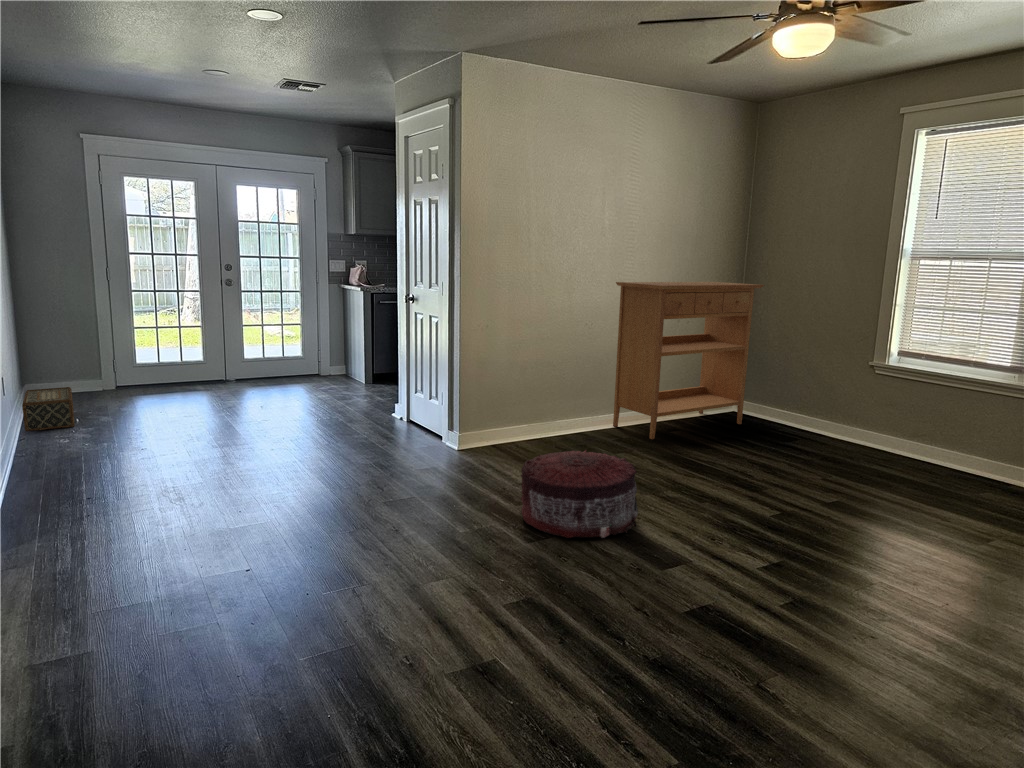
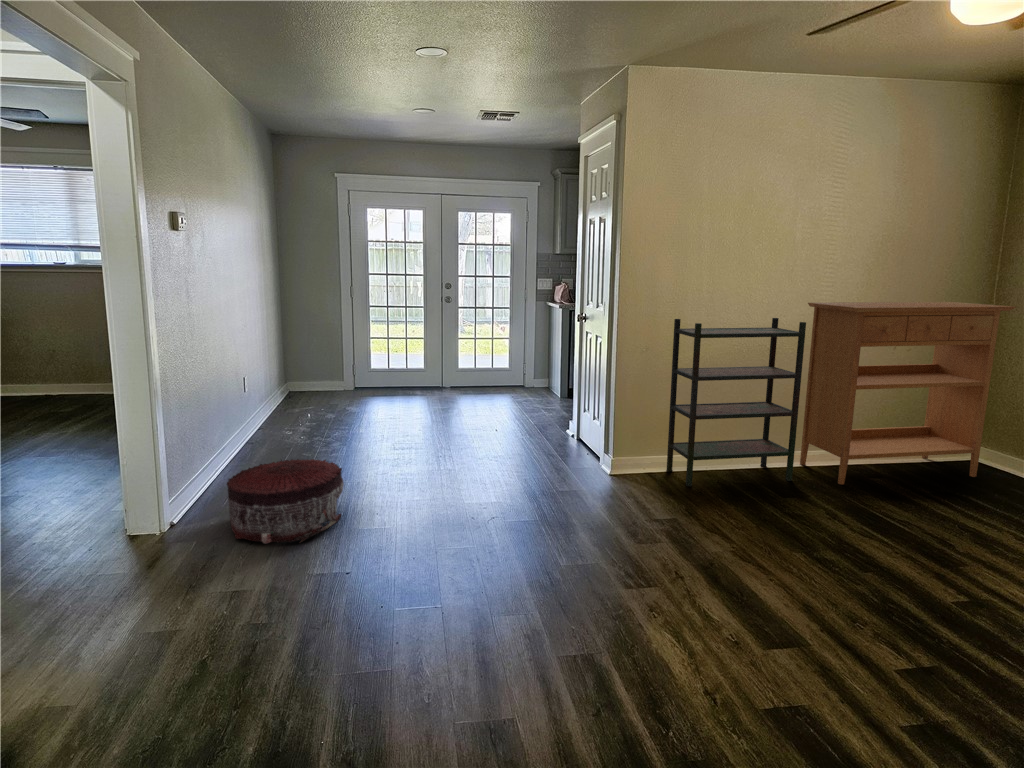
bookshelf: none [507,296,622,453] -> present [667,318,806,486]
woven basket: present [22,387,74,431] -> none [270,387,313,421]
pouf: present [521,450,638,538] -> present [227,459,344,544]

